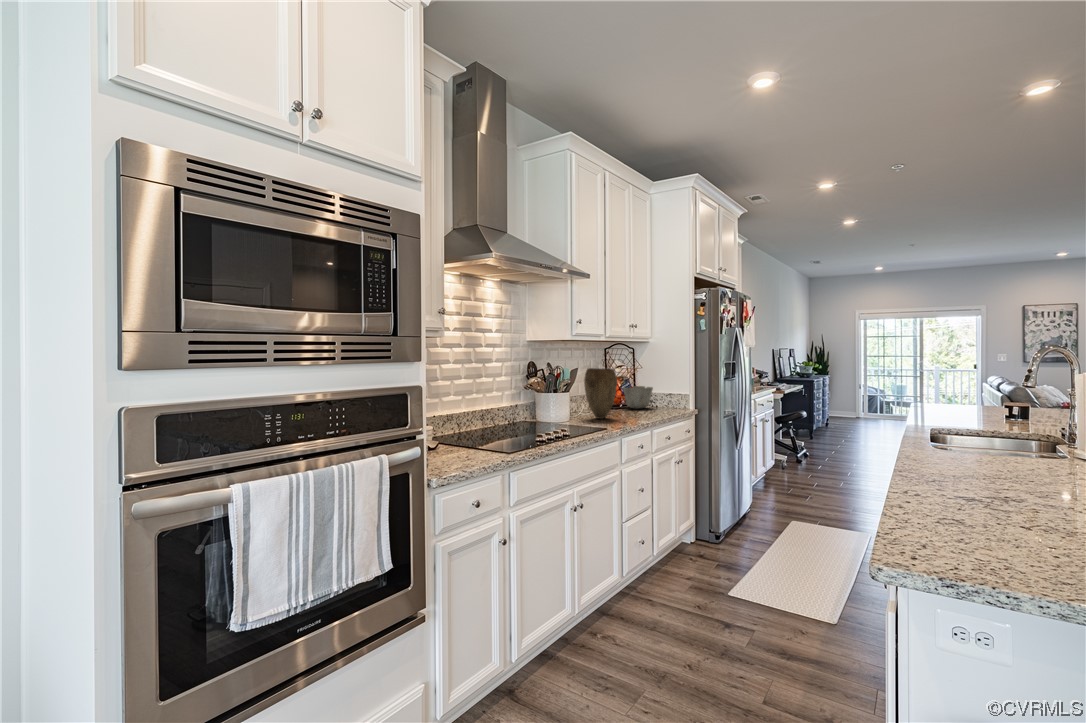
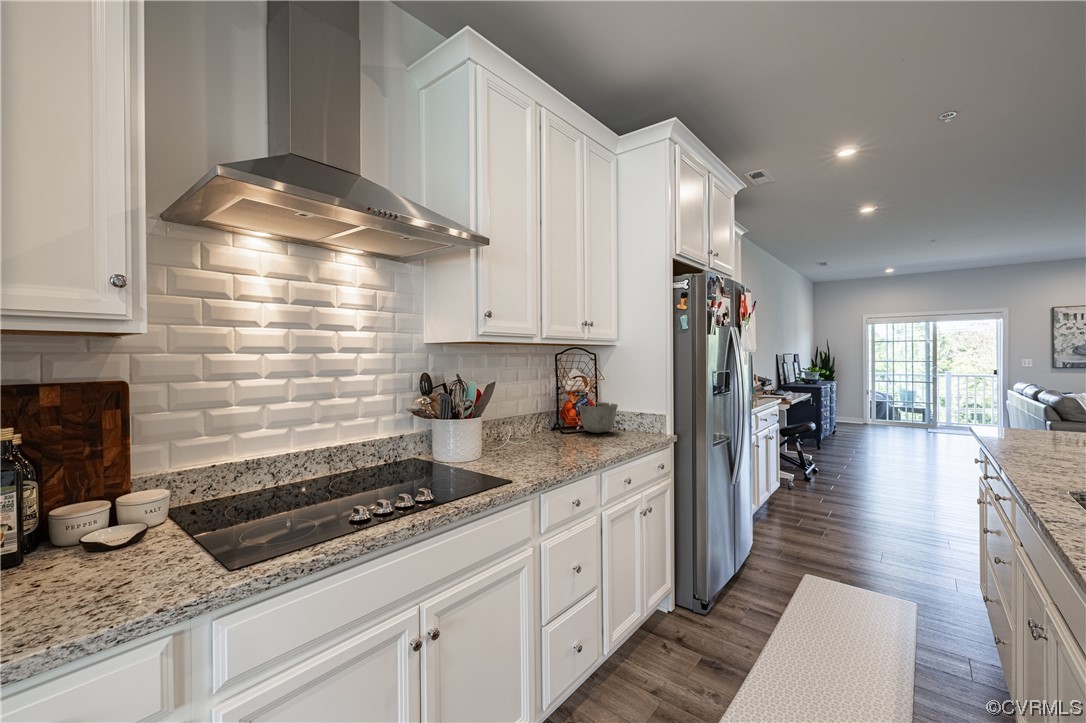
vase: present [584,368,617,419] -> none [507,382,553,454]

